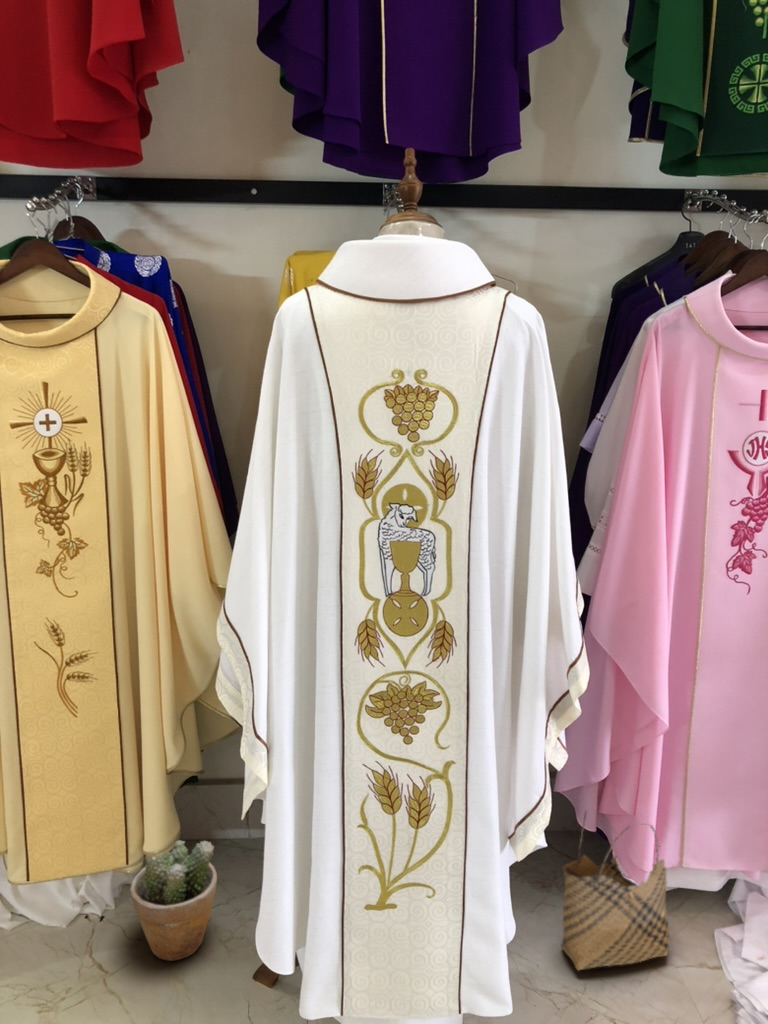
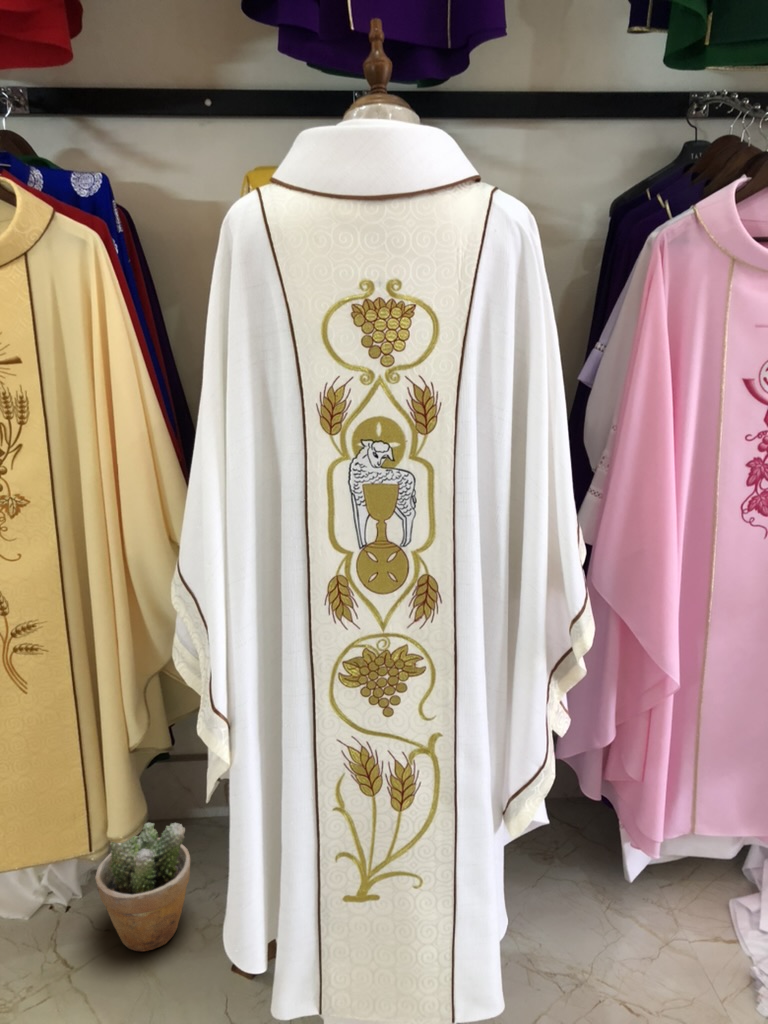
woven basket: present [561,812,669,970] -> none [563,758,679,952]

